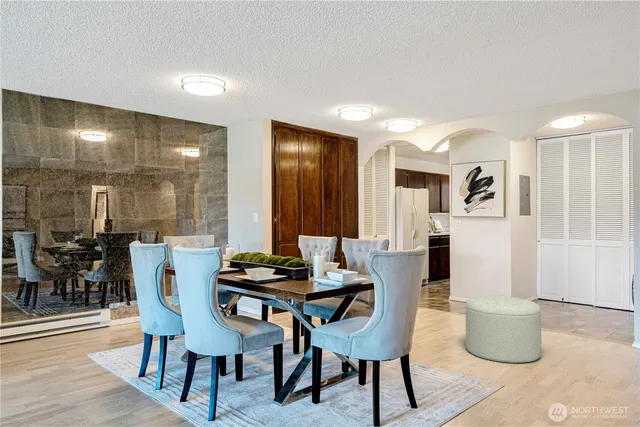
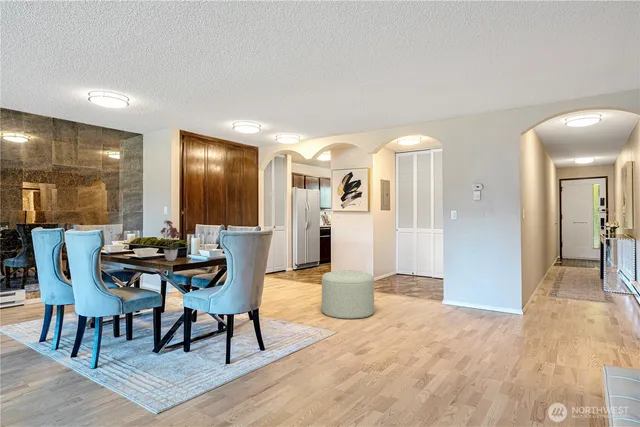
flower arrangement: none [280,230,311,285] -> present [161,220,181,261]

